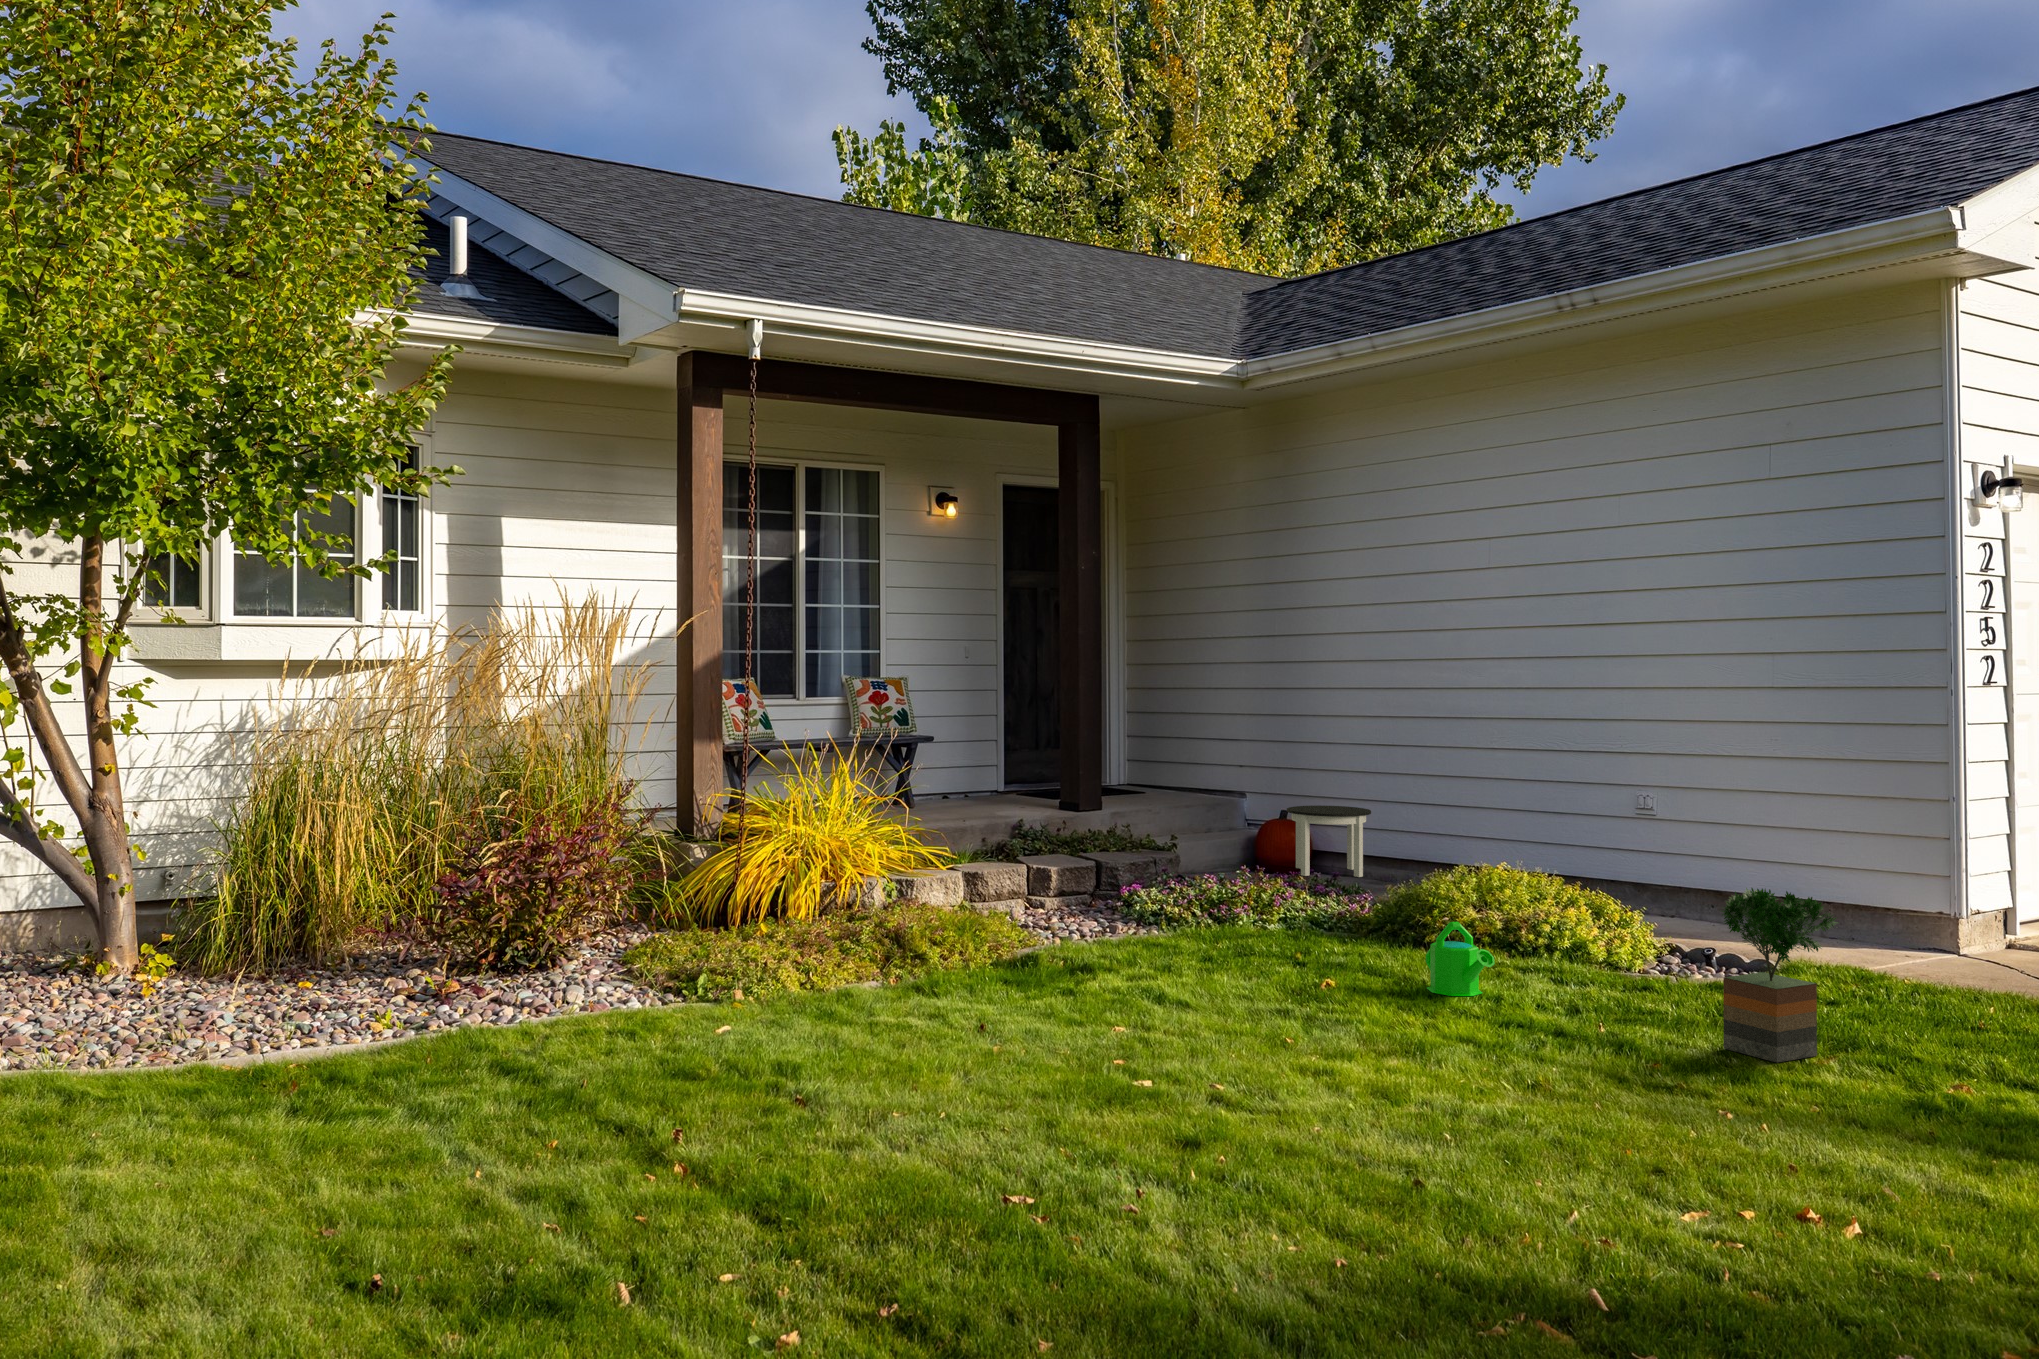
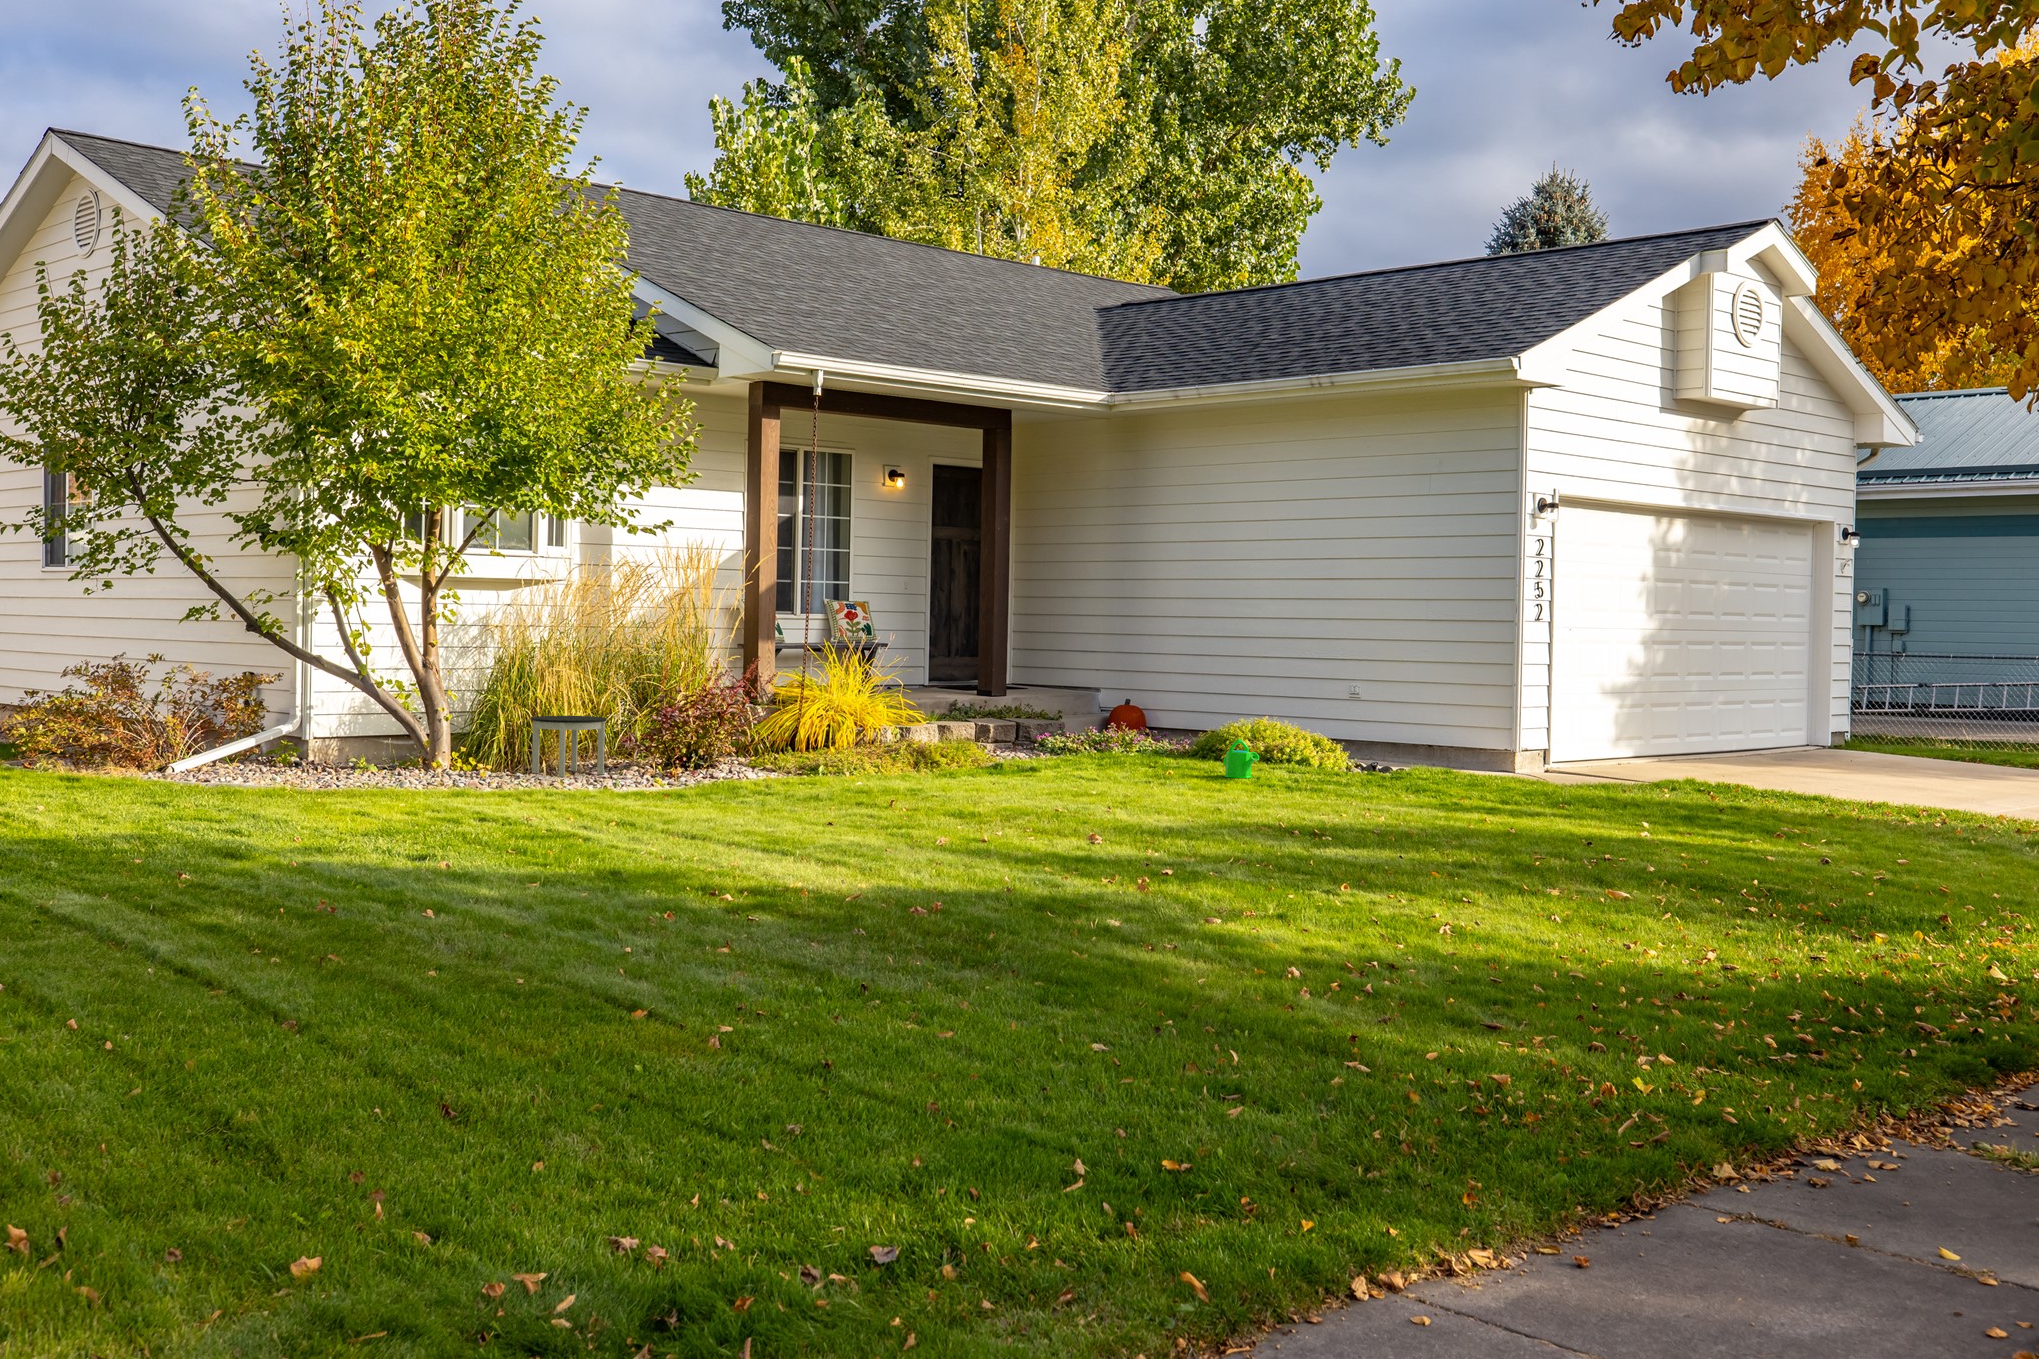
round table: present [1287,806,1371,877] -> present [531,716,607,777]
potted tree: present [1722,888,1837,1063] -> none [1364,710,1418,792]

